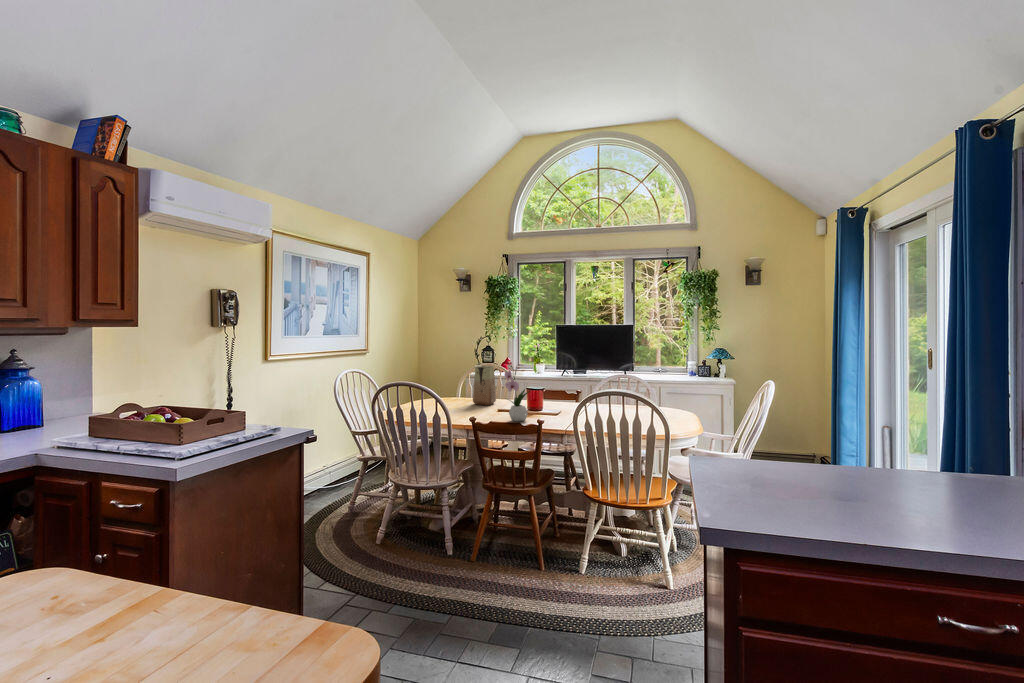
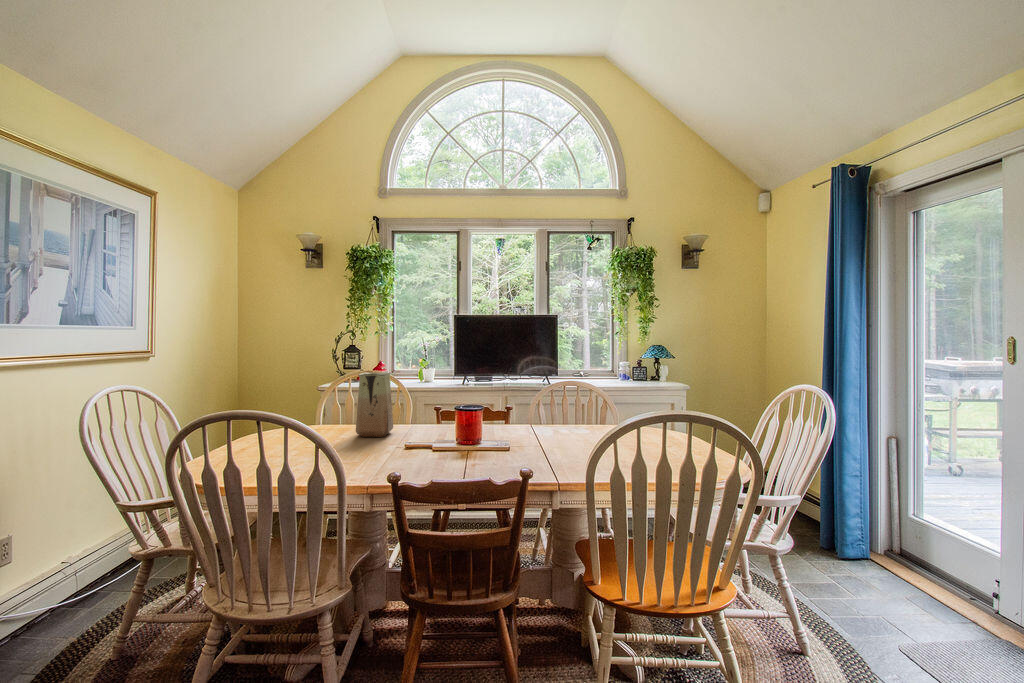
flower arrangement: present [505,362,530,421] -> none [434,365,480,468]

